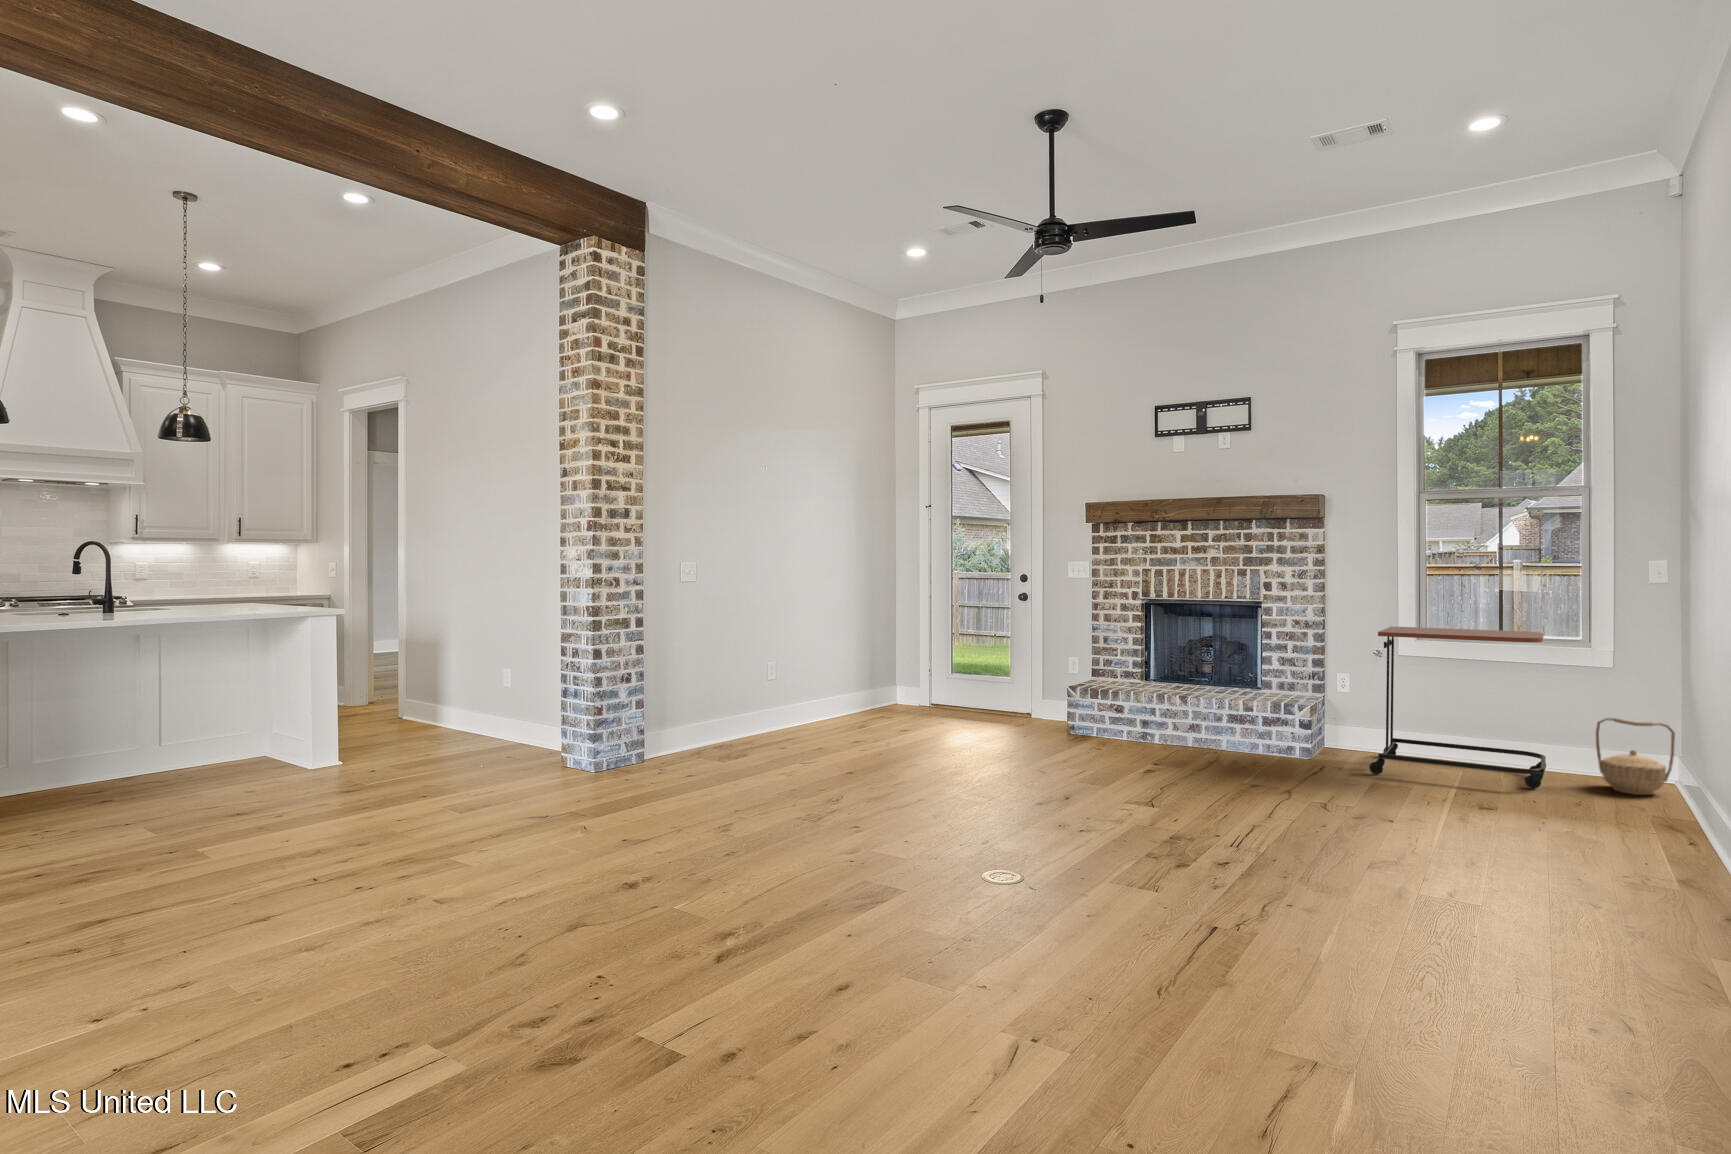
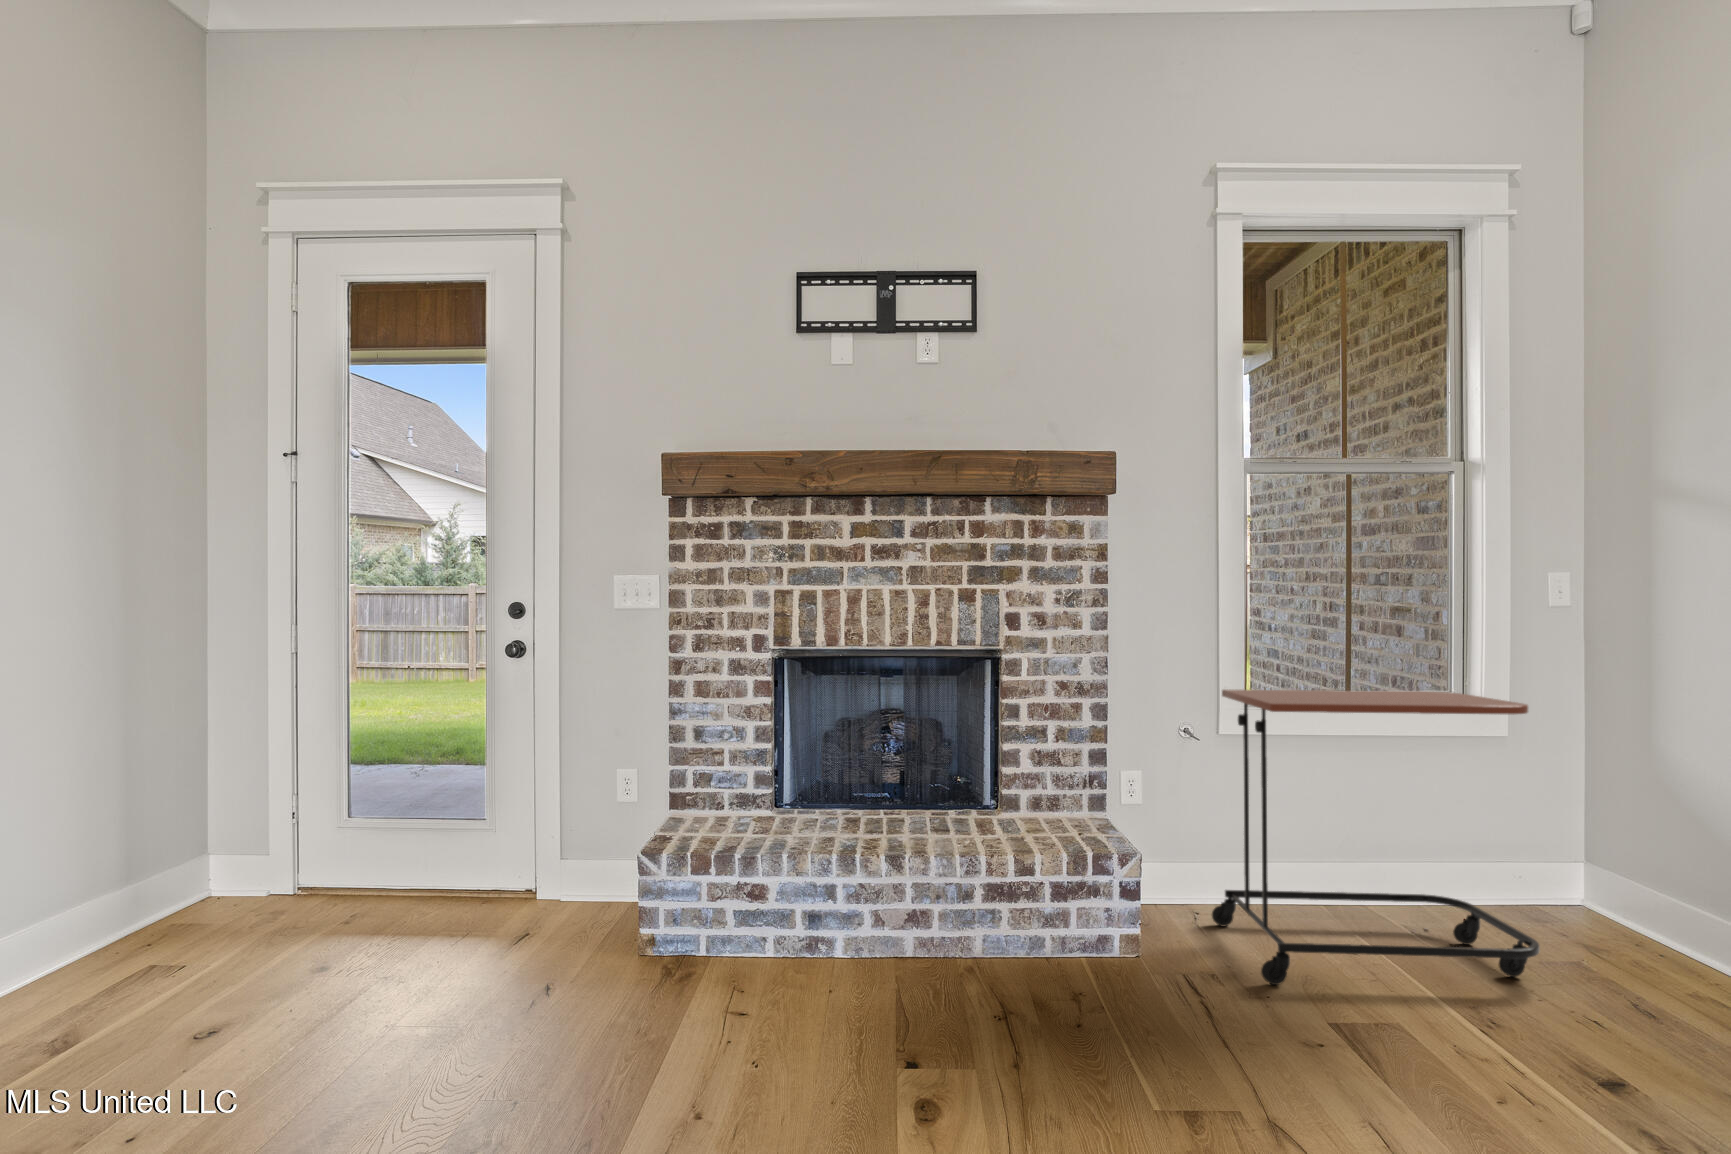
basket: present [1596,718,1675,795] -> none [1561,833,1667,964]

